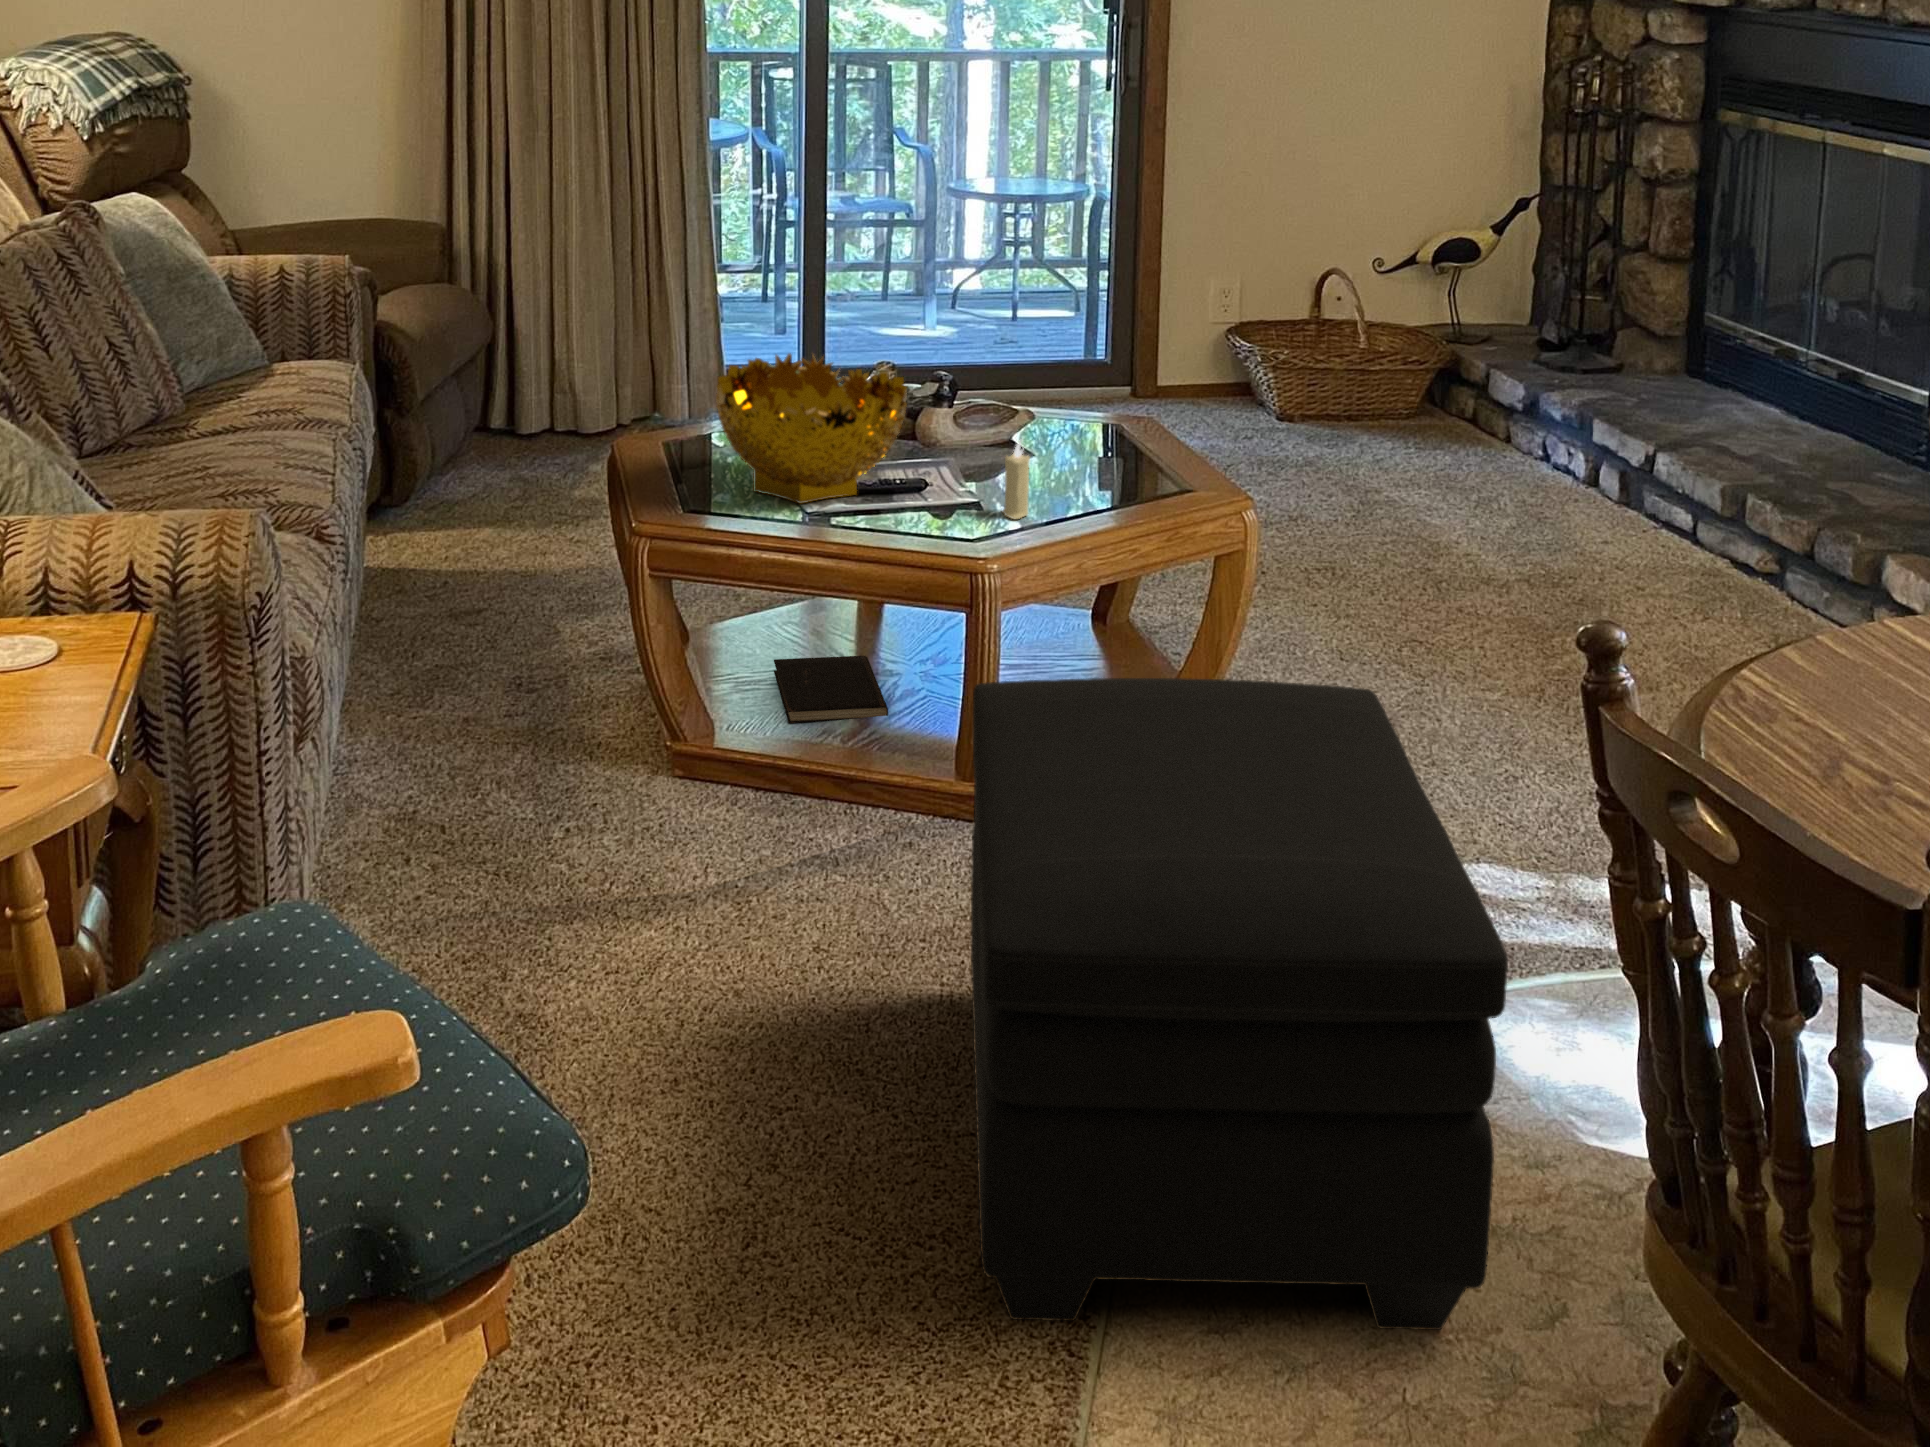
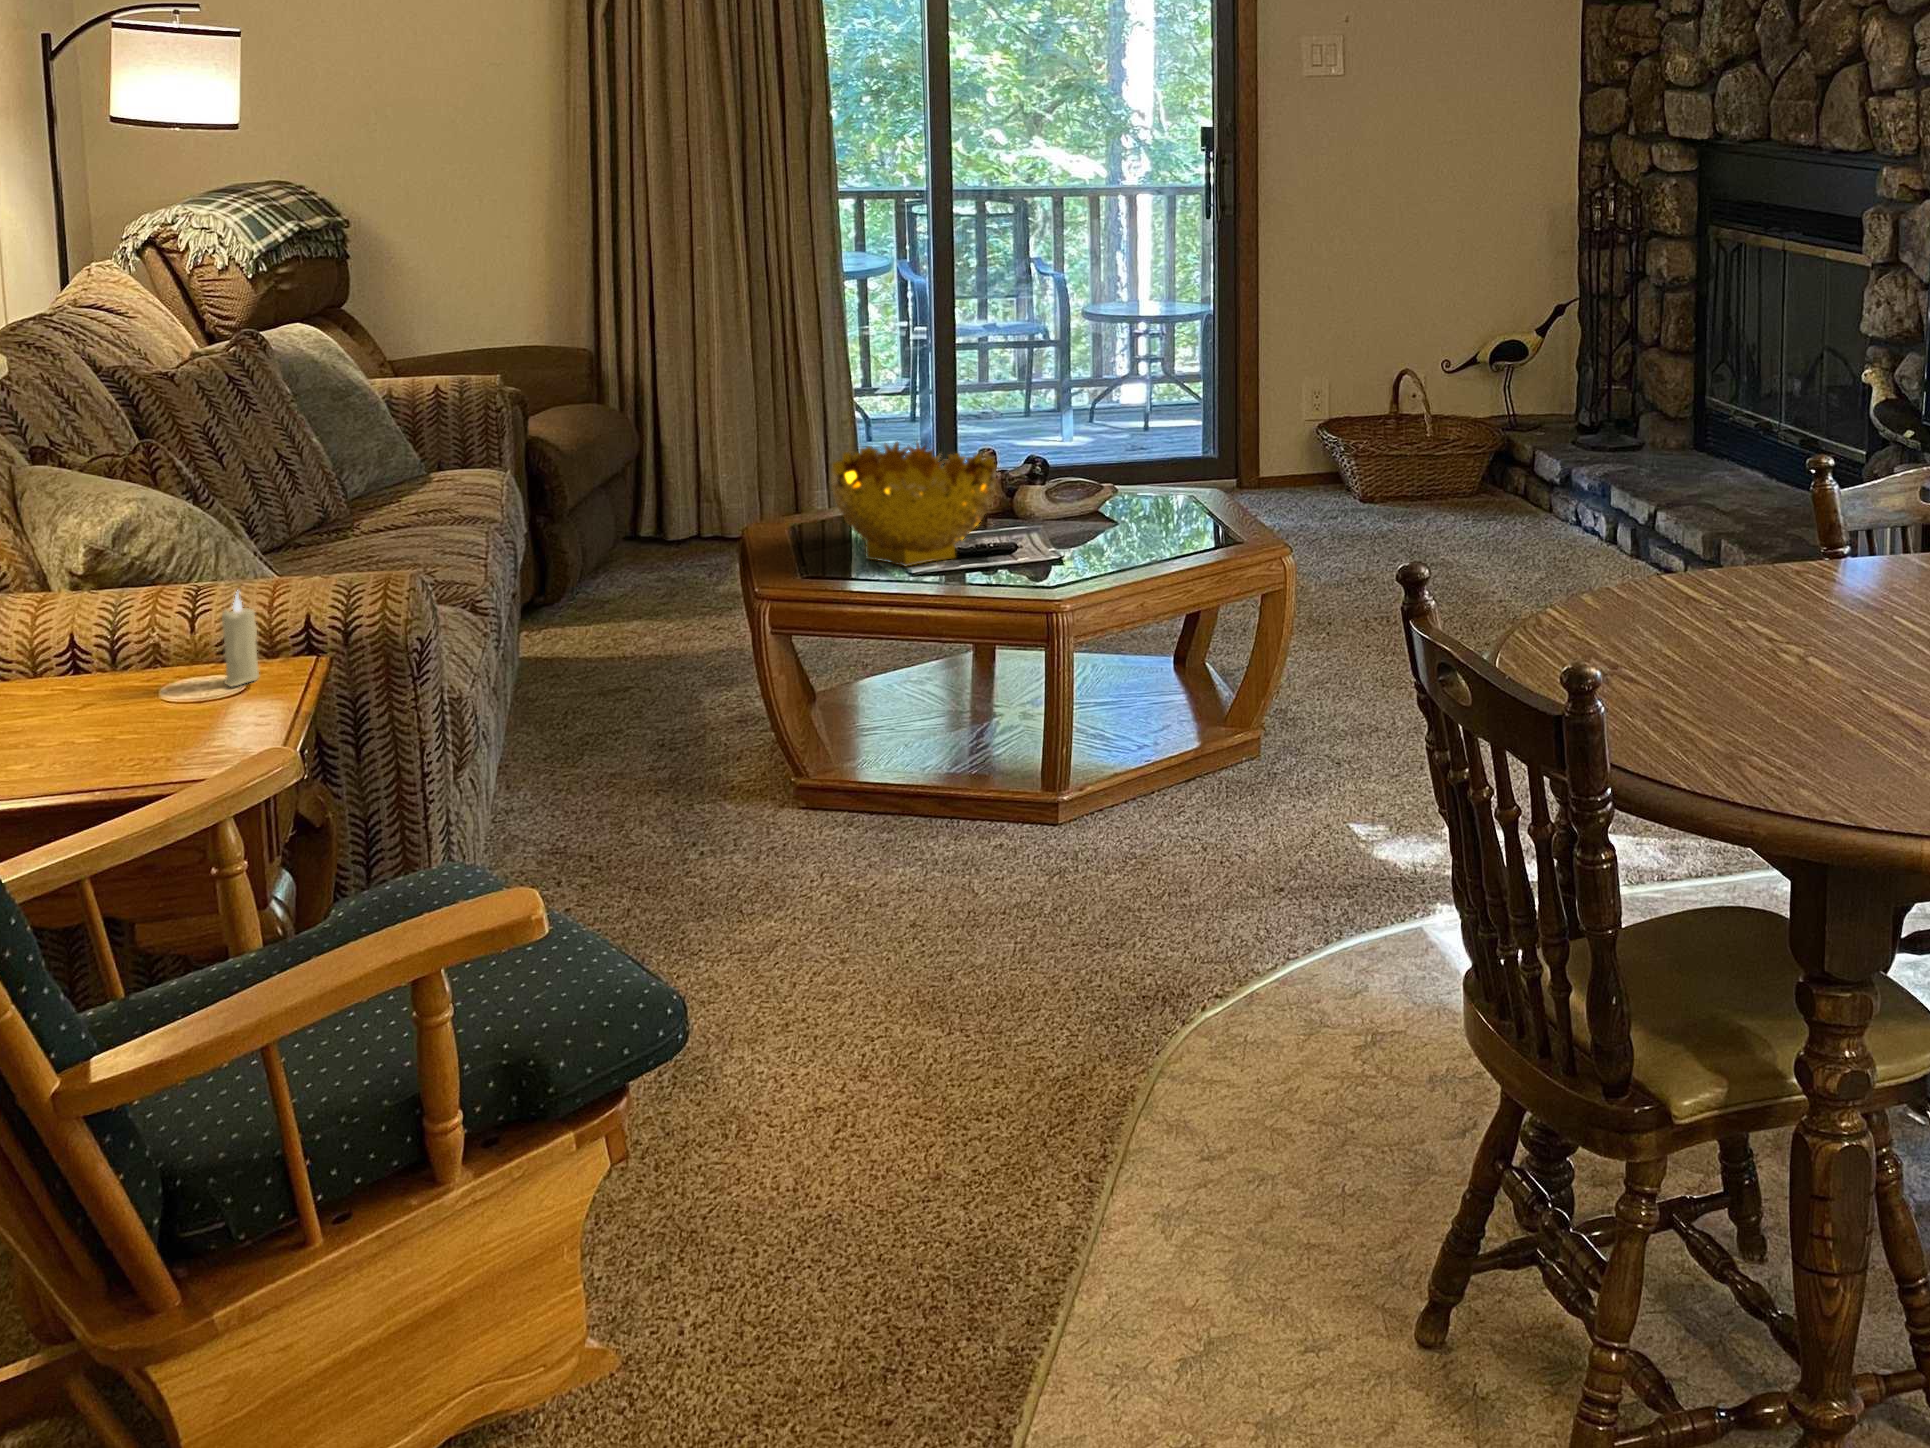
candle: present [1002,441,1030,519] -> present [222,592,259,686]
hardcover book: present [774,655,888,724] -> none [892,701,989,757]
ottoman: present [971,678,1508,1330] -> none [1016,676,1413,1166]

